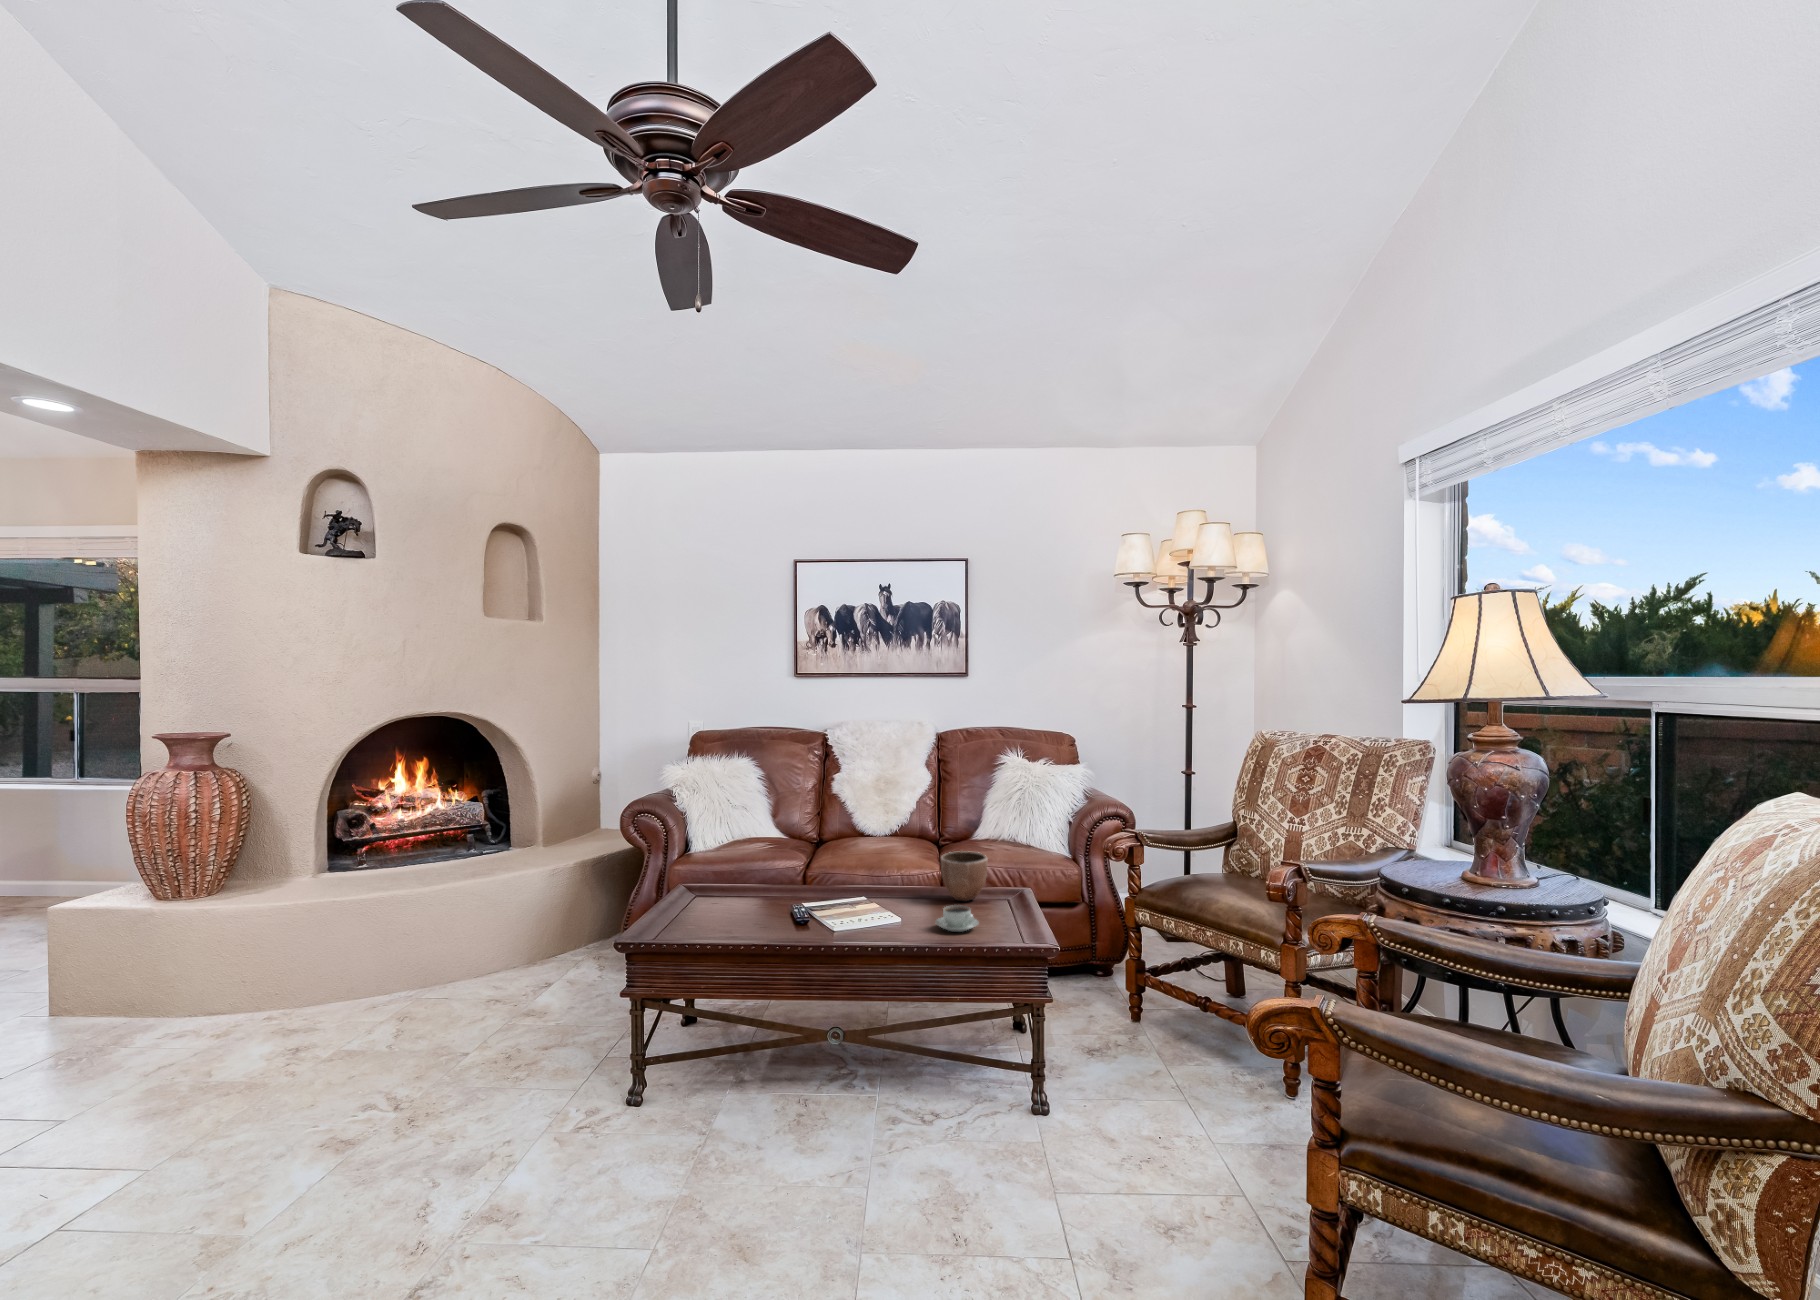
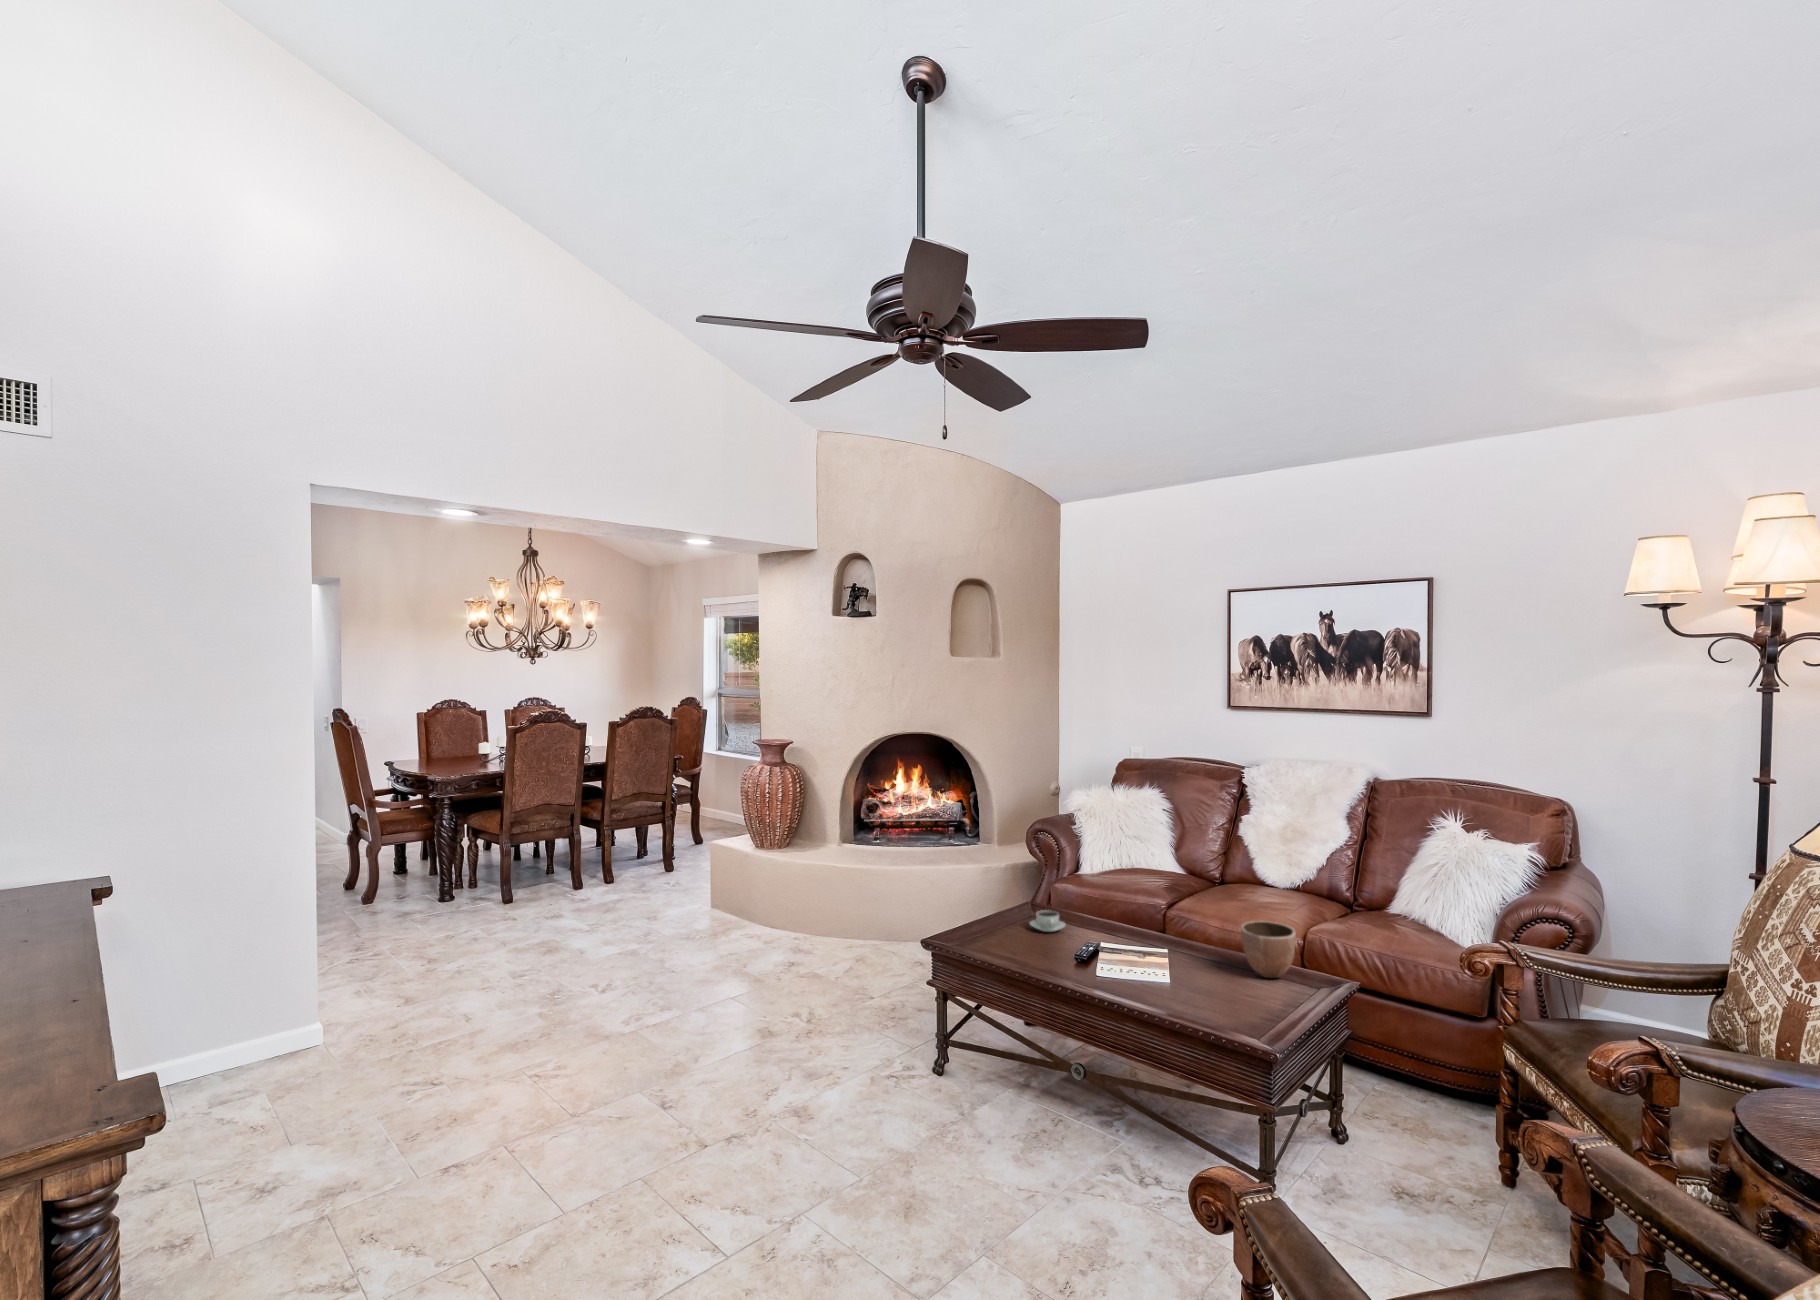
coffee cup: present [936,905,979,932] -> present [1030,910,1065,932]

